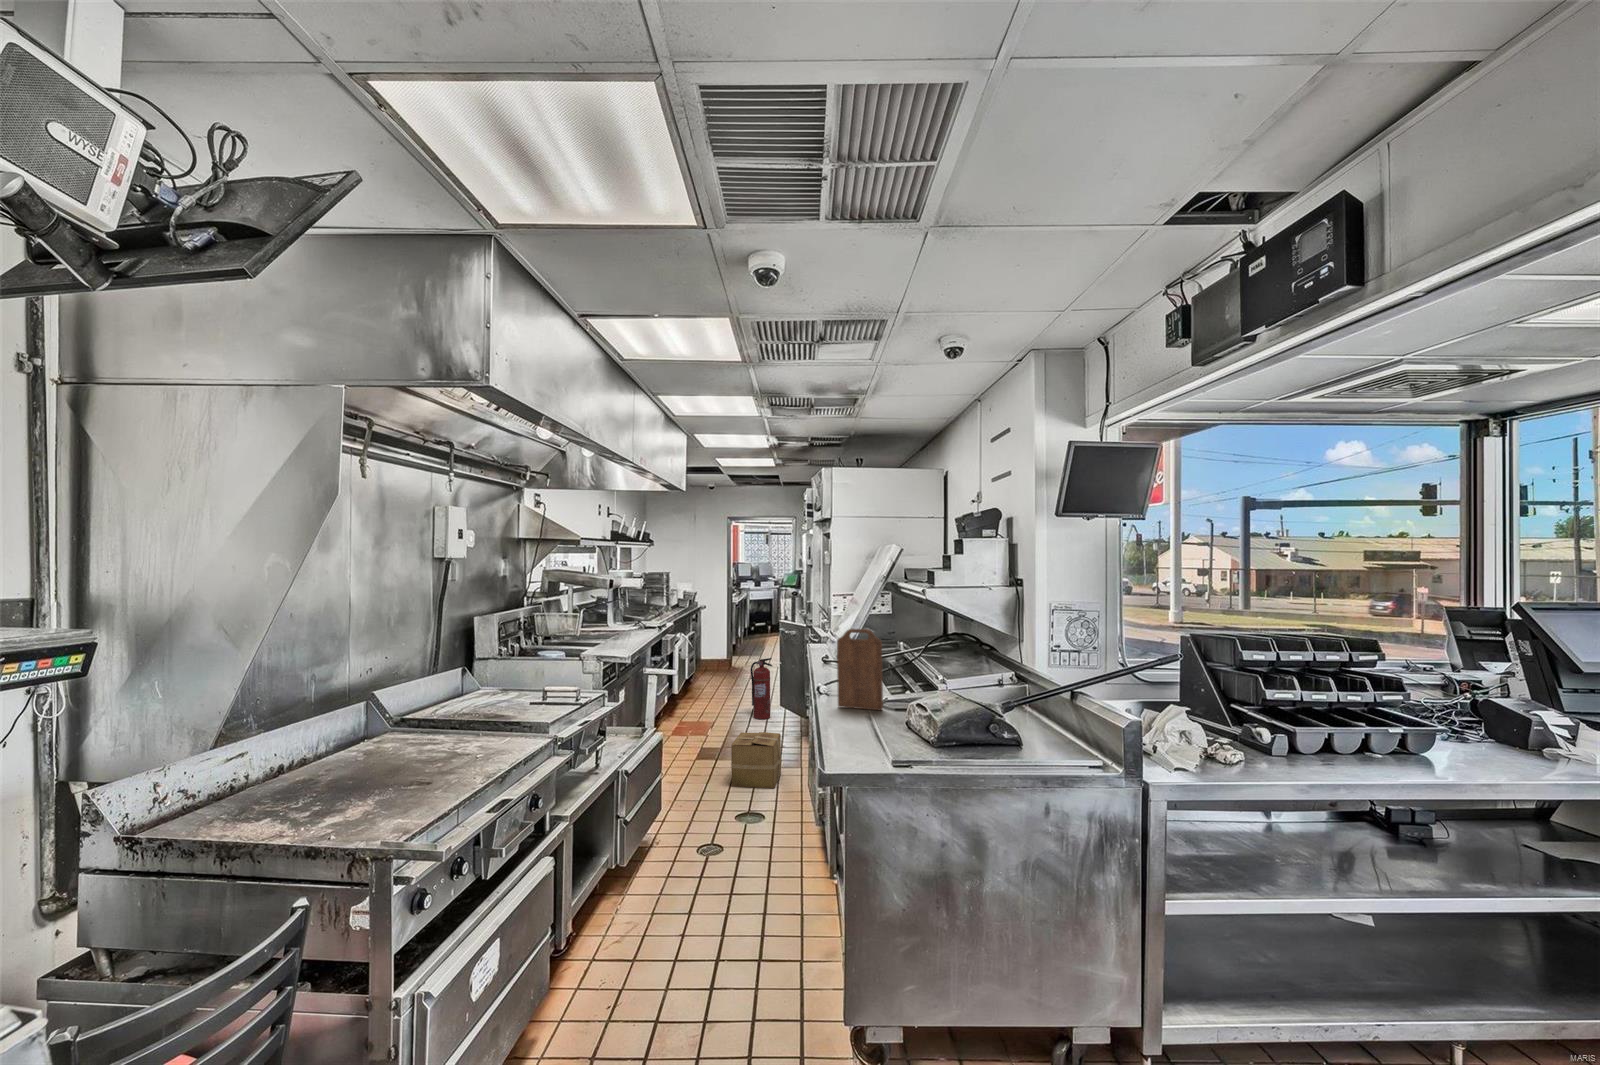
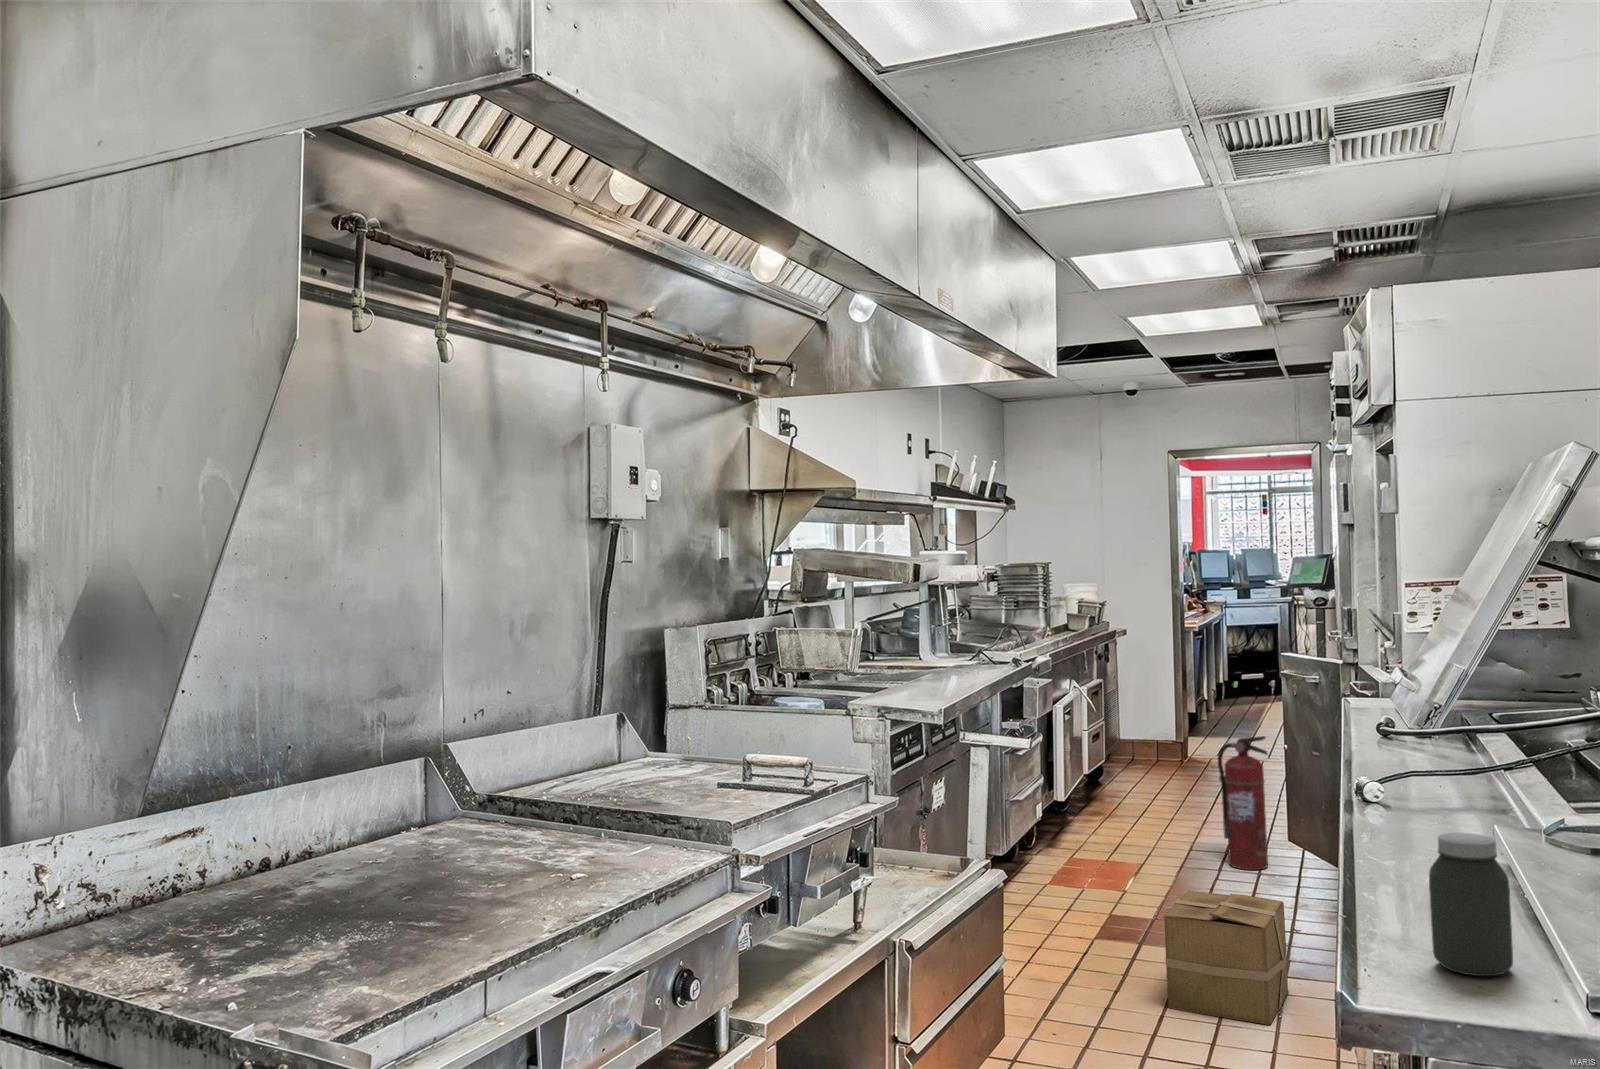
cutting board: present [837,629,883,710] -> none [1402,627,1551,851]
jar: none [848,710,872,759] -> present [1429,833,1513,976]

